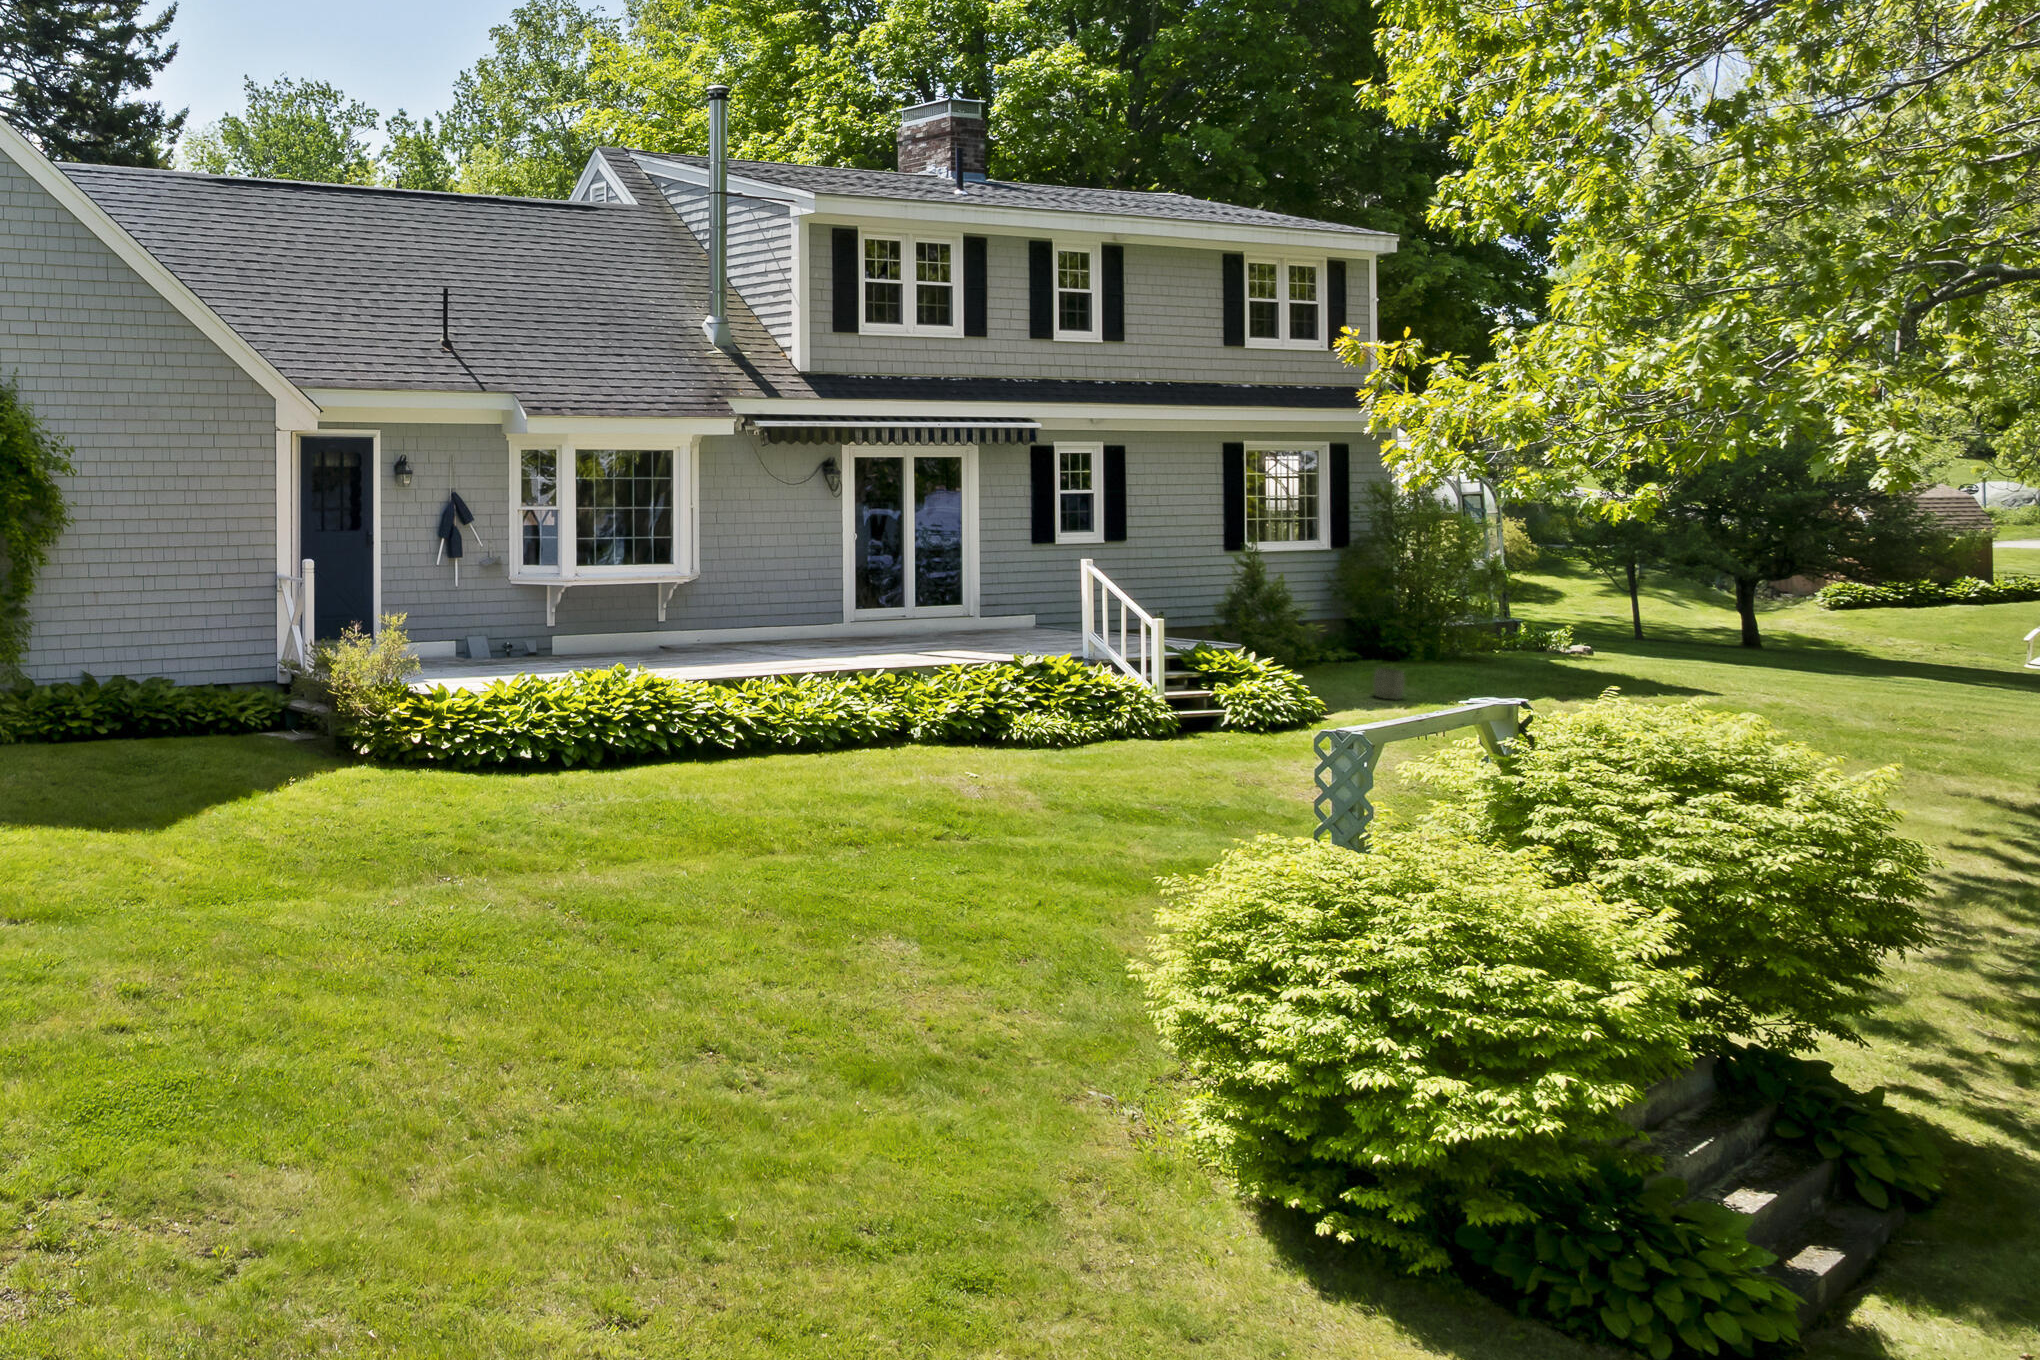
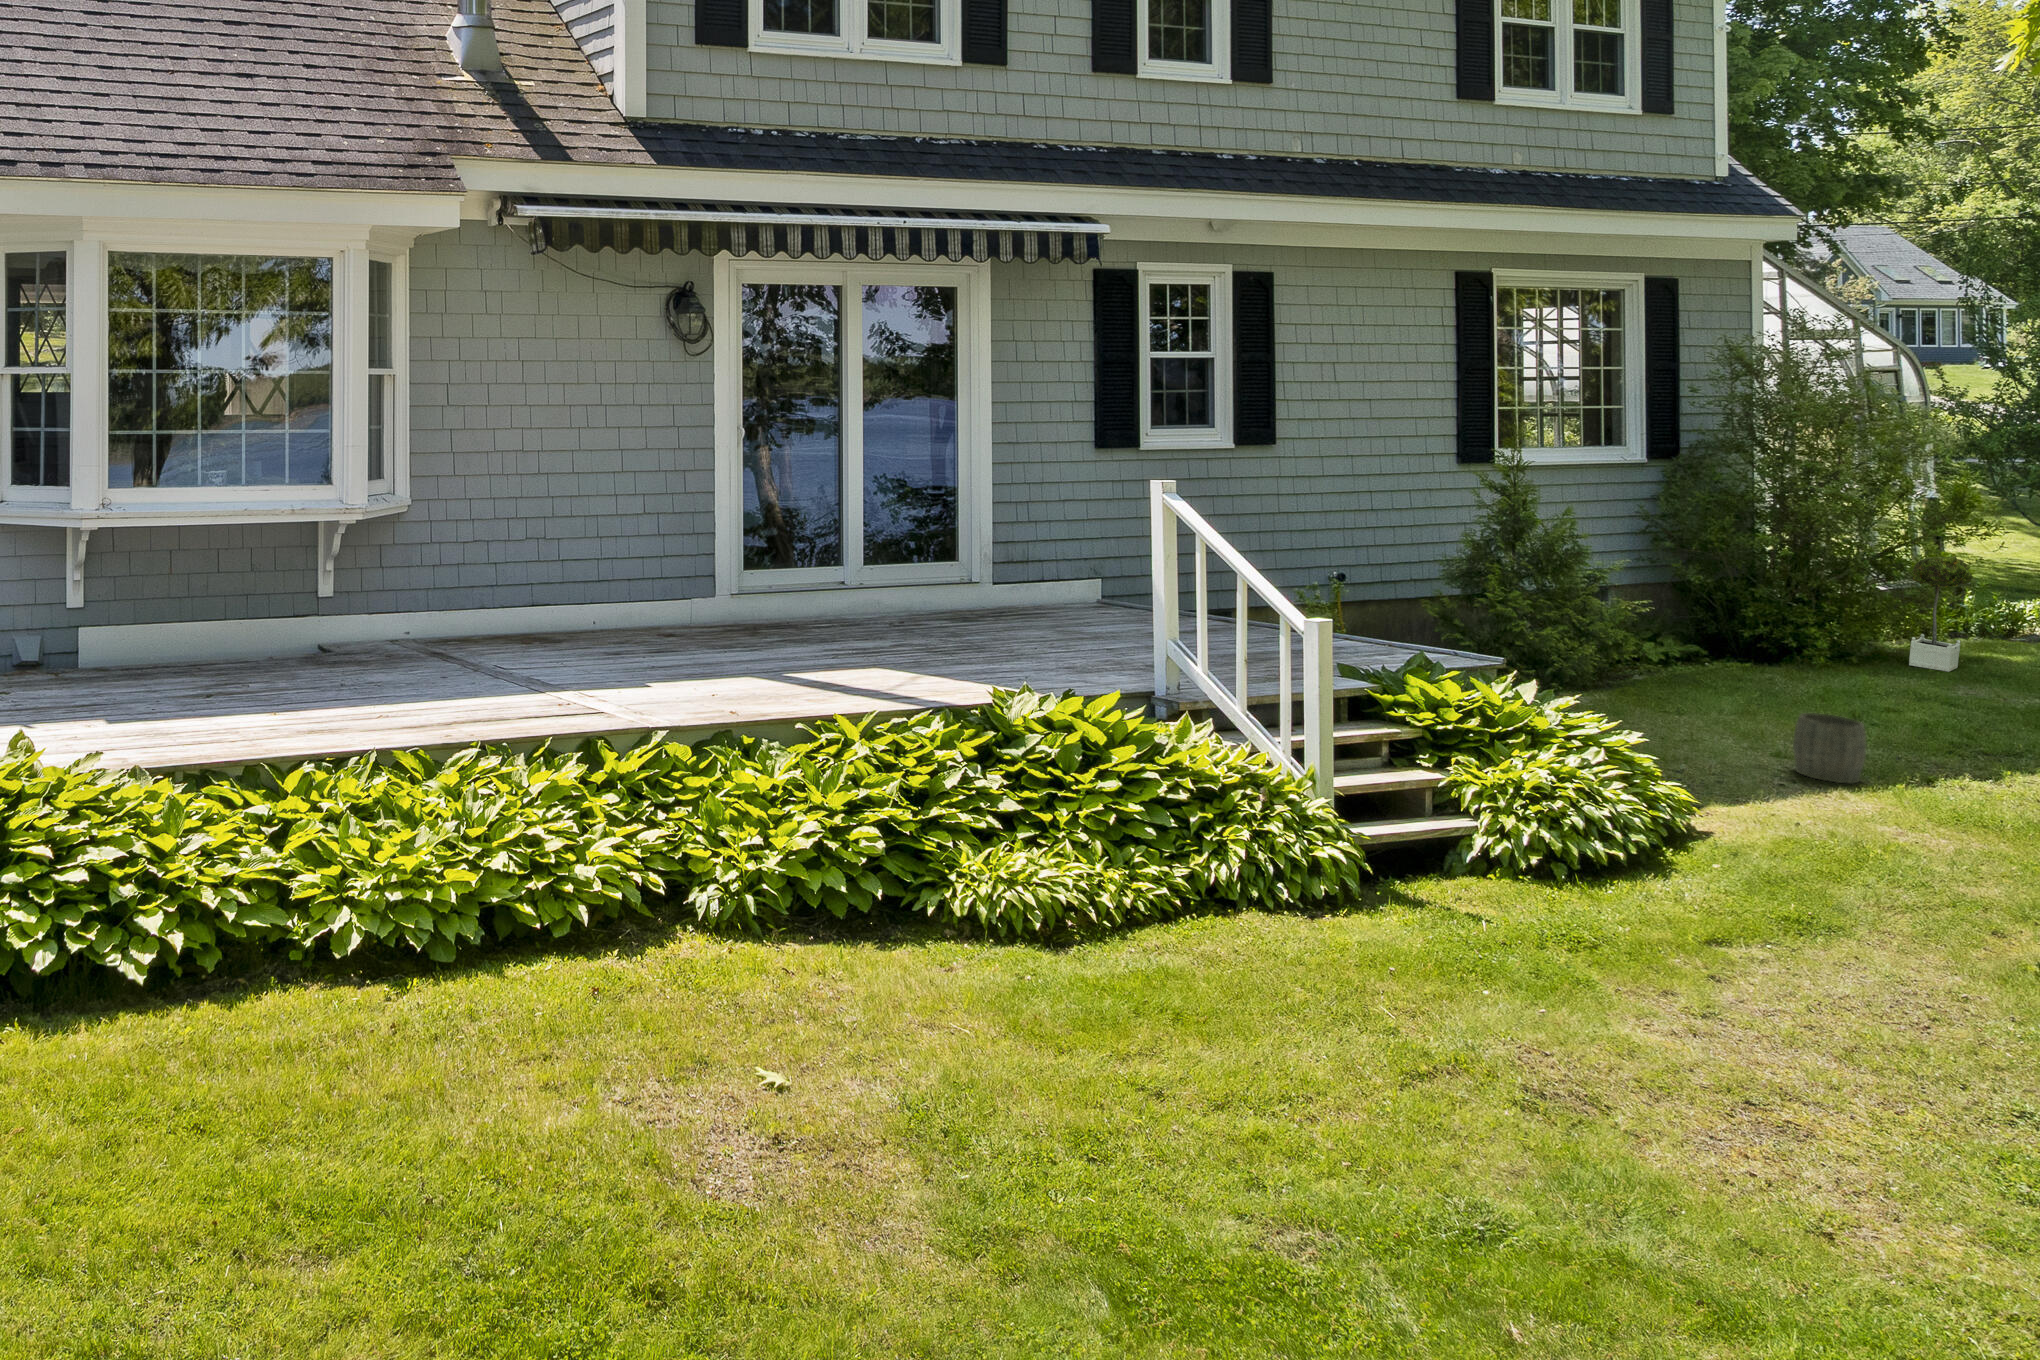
potted tree: none [1455,598,1484,660] -> present [1909,556,1973,672]

